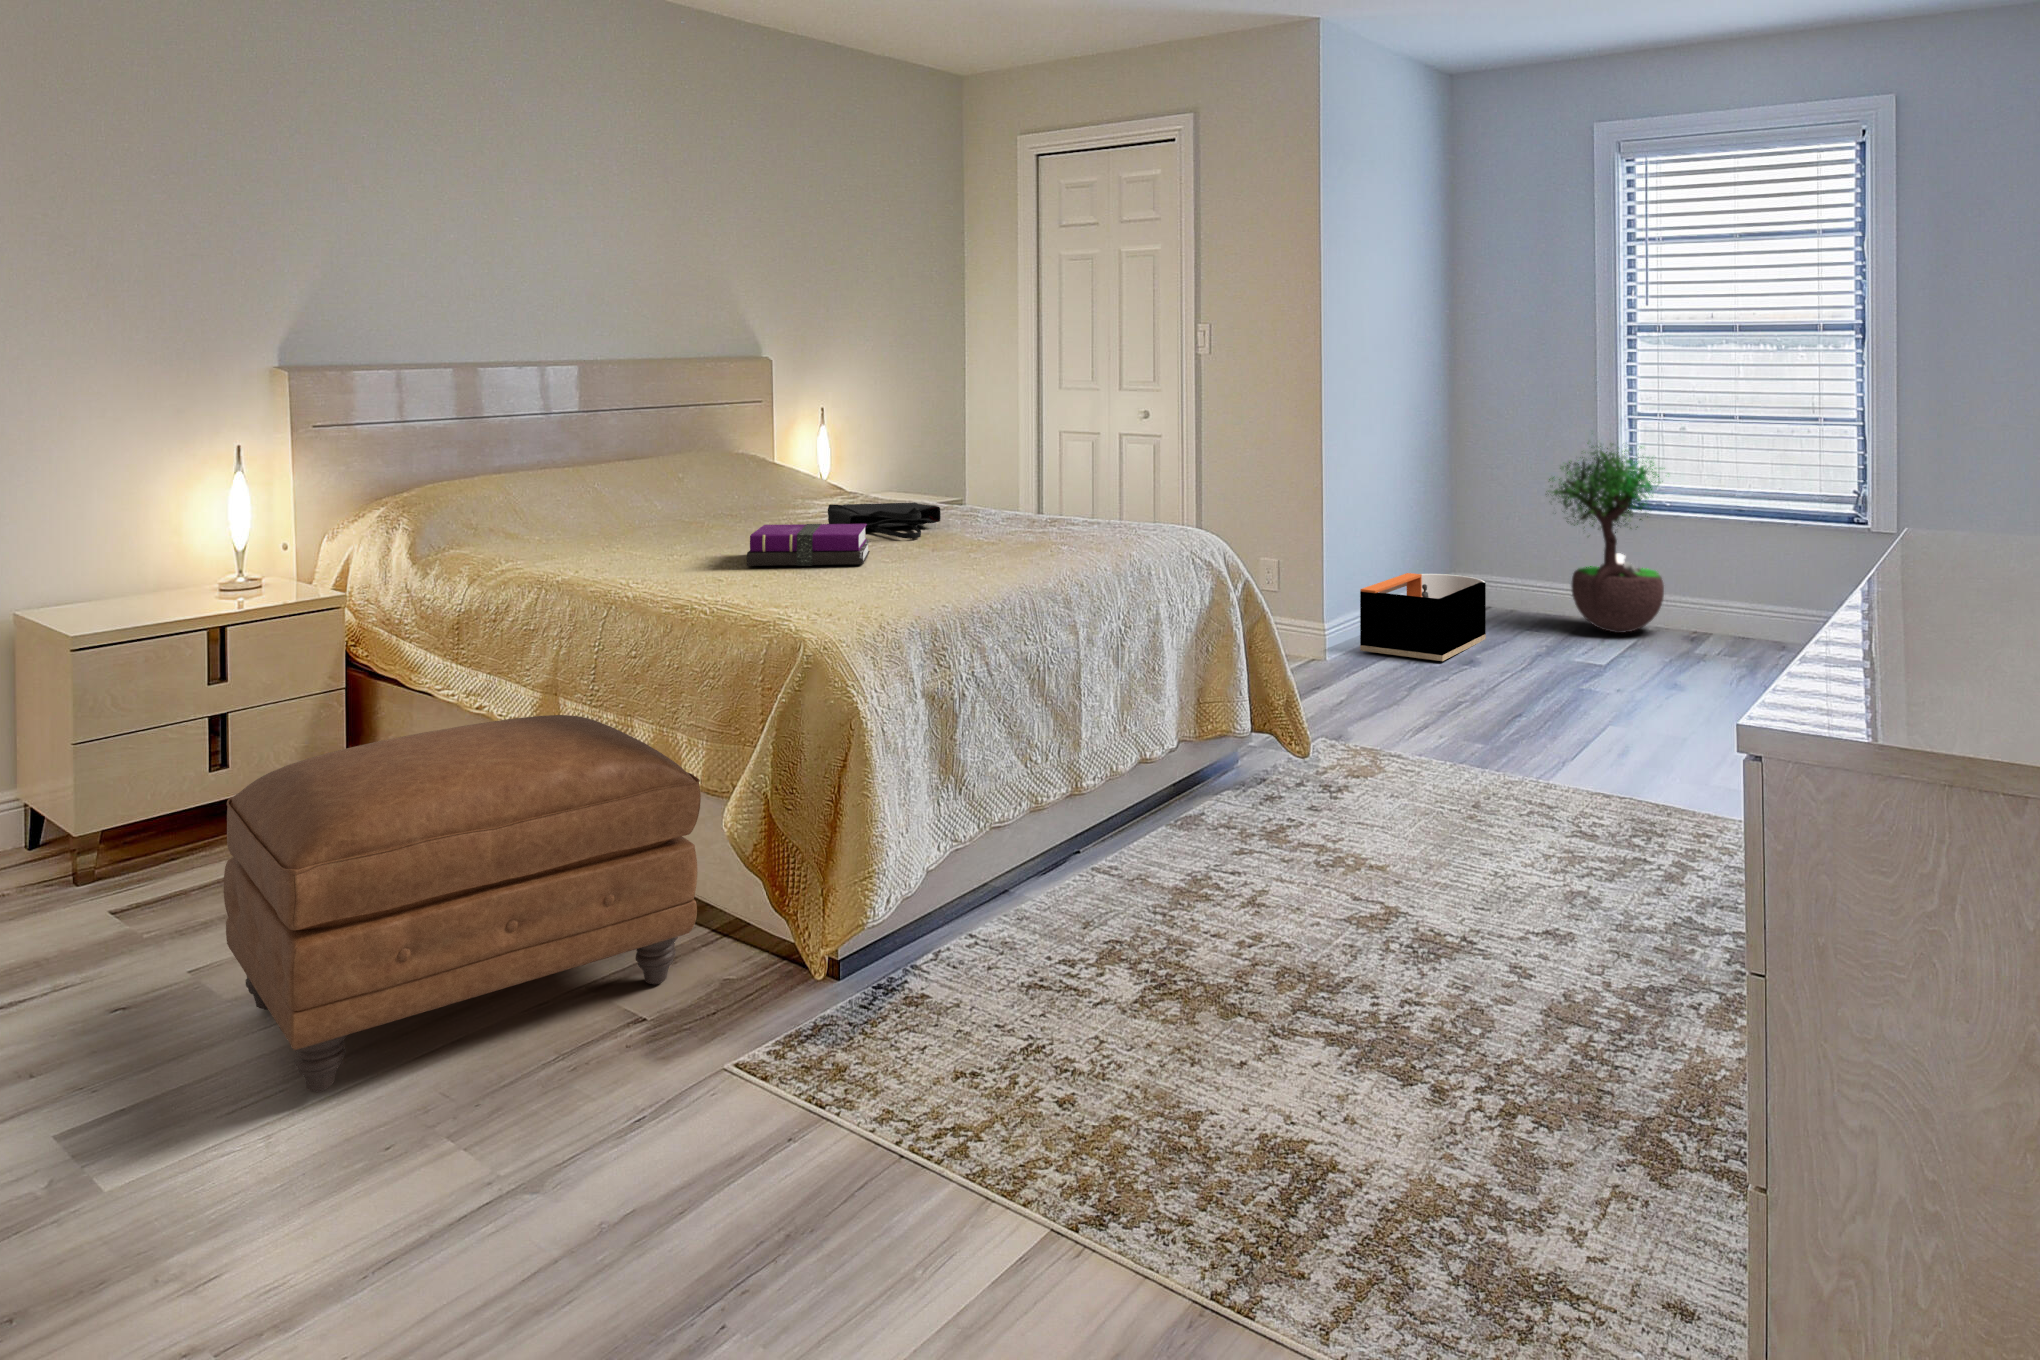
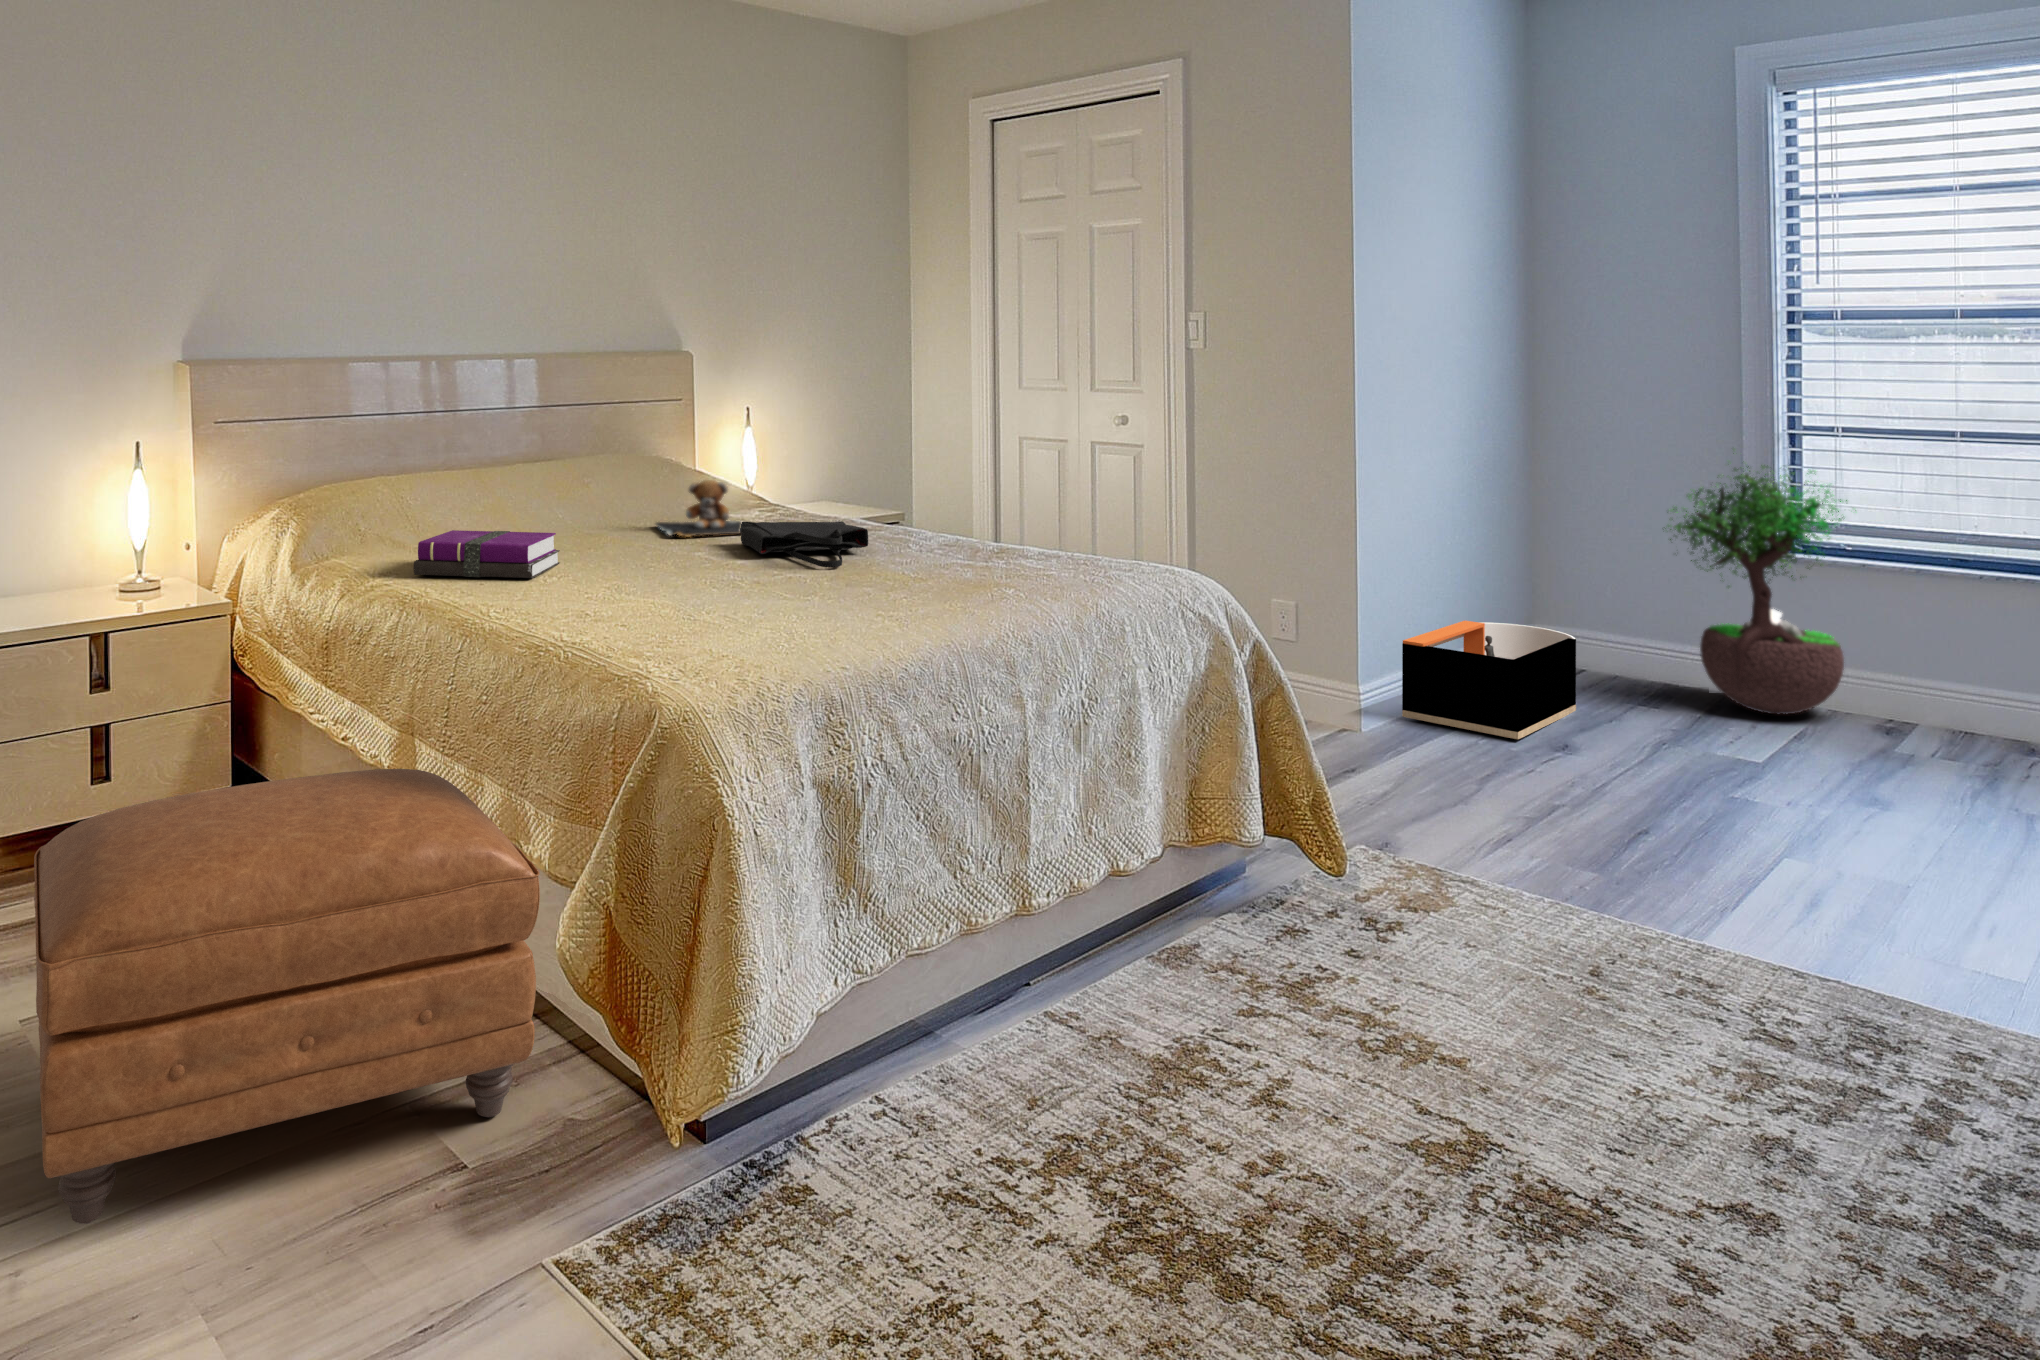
teddy bear: none [743,470,843,520] -> present [656,480,741,537]
notebook: present [746,524,870,566] -> present [414,530,560,578]

